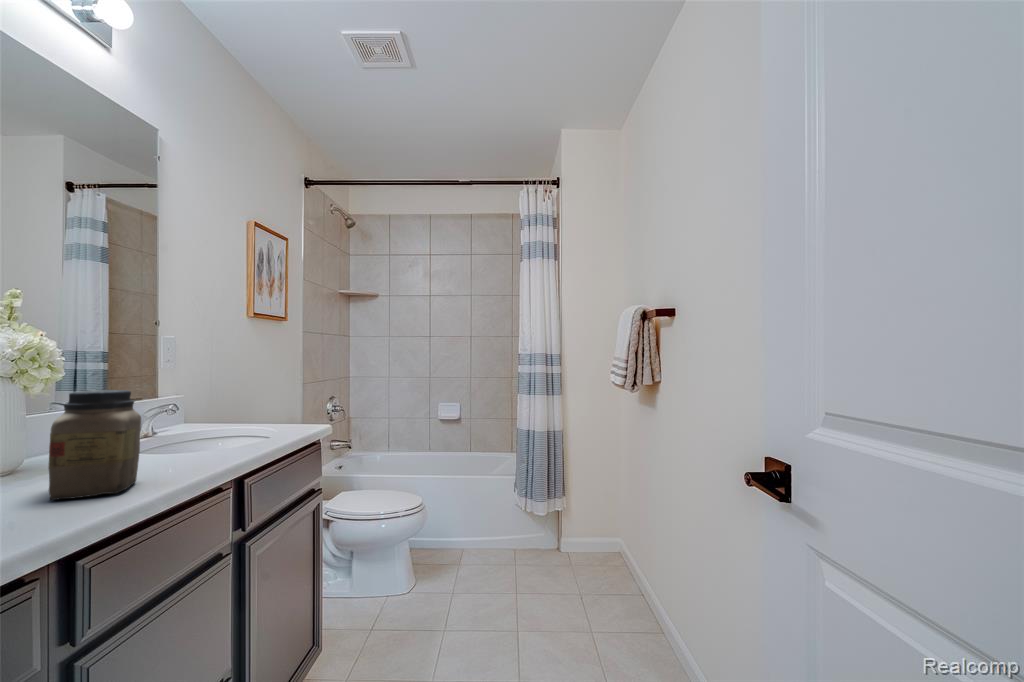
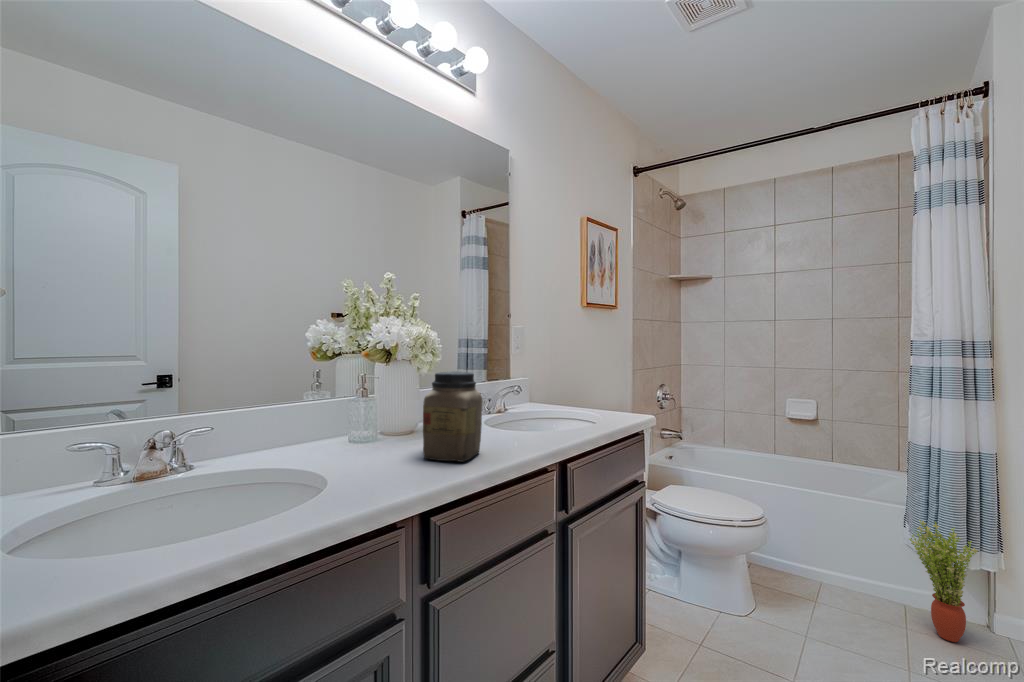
potted plant: none [510,477,543,557] -> present [909,520,978,642]

